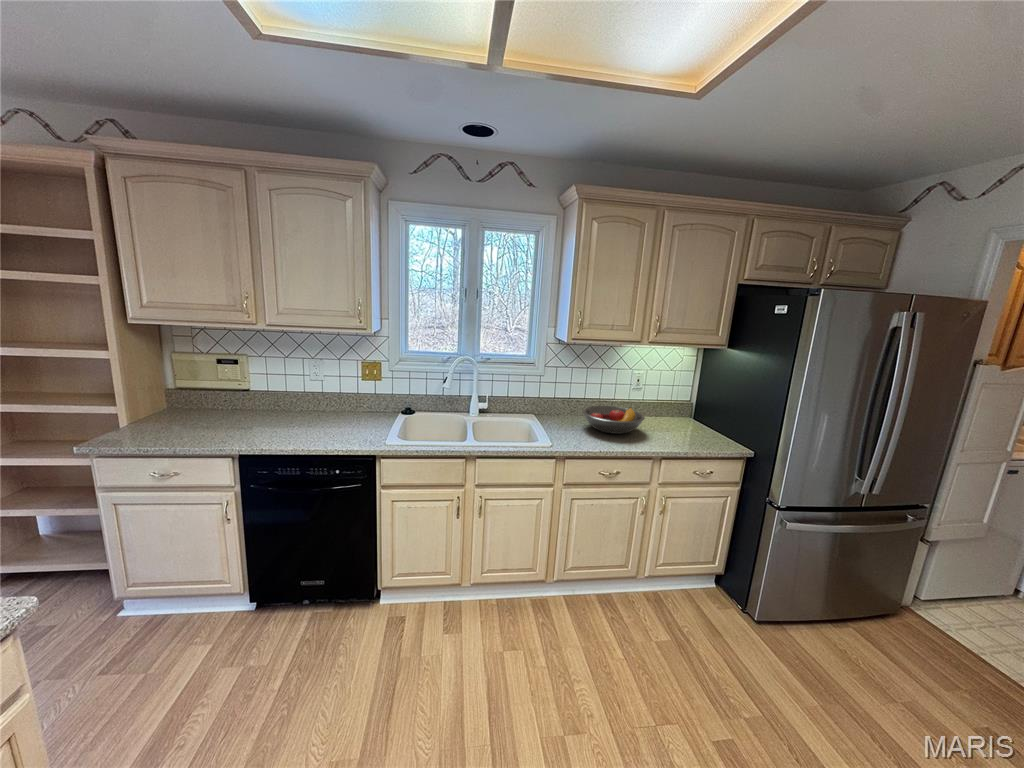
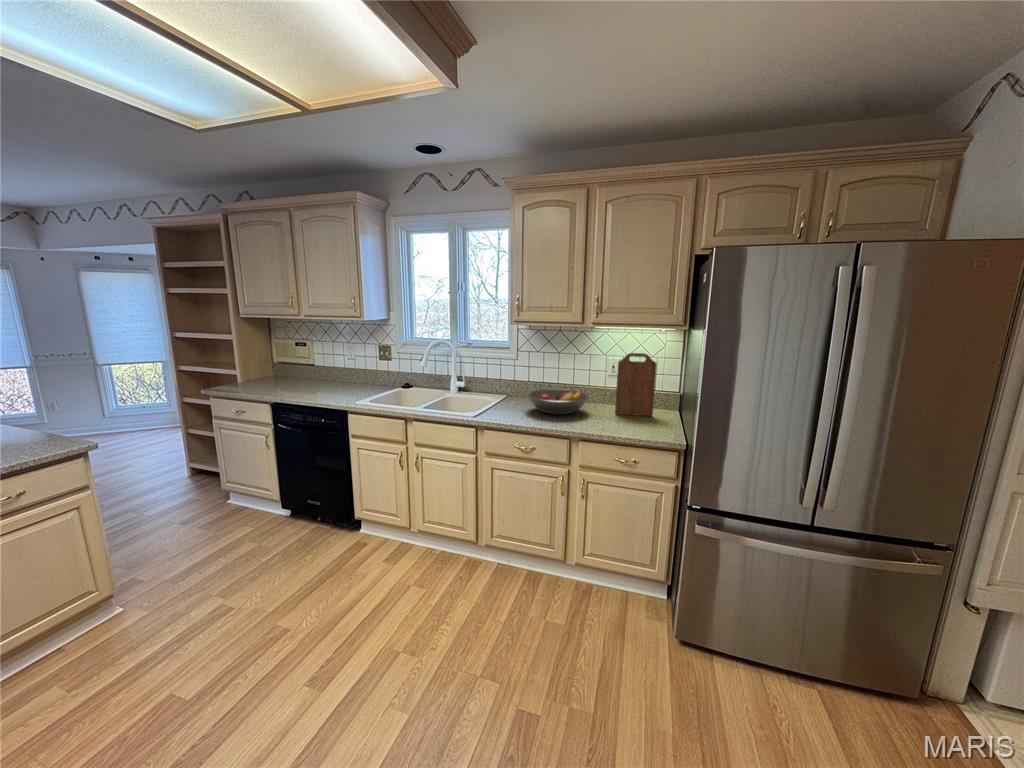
cutting board: none [658,370,695,427] -> present [615,353,657,416]

